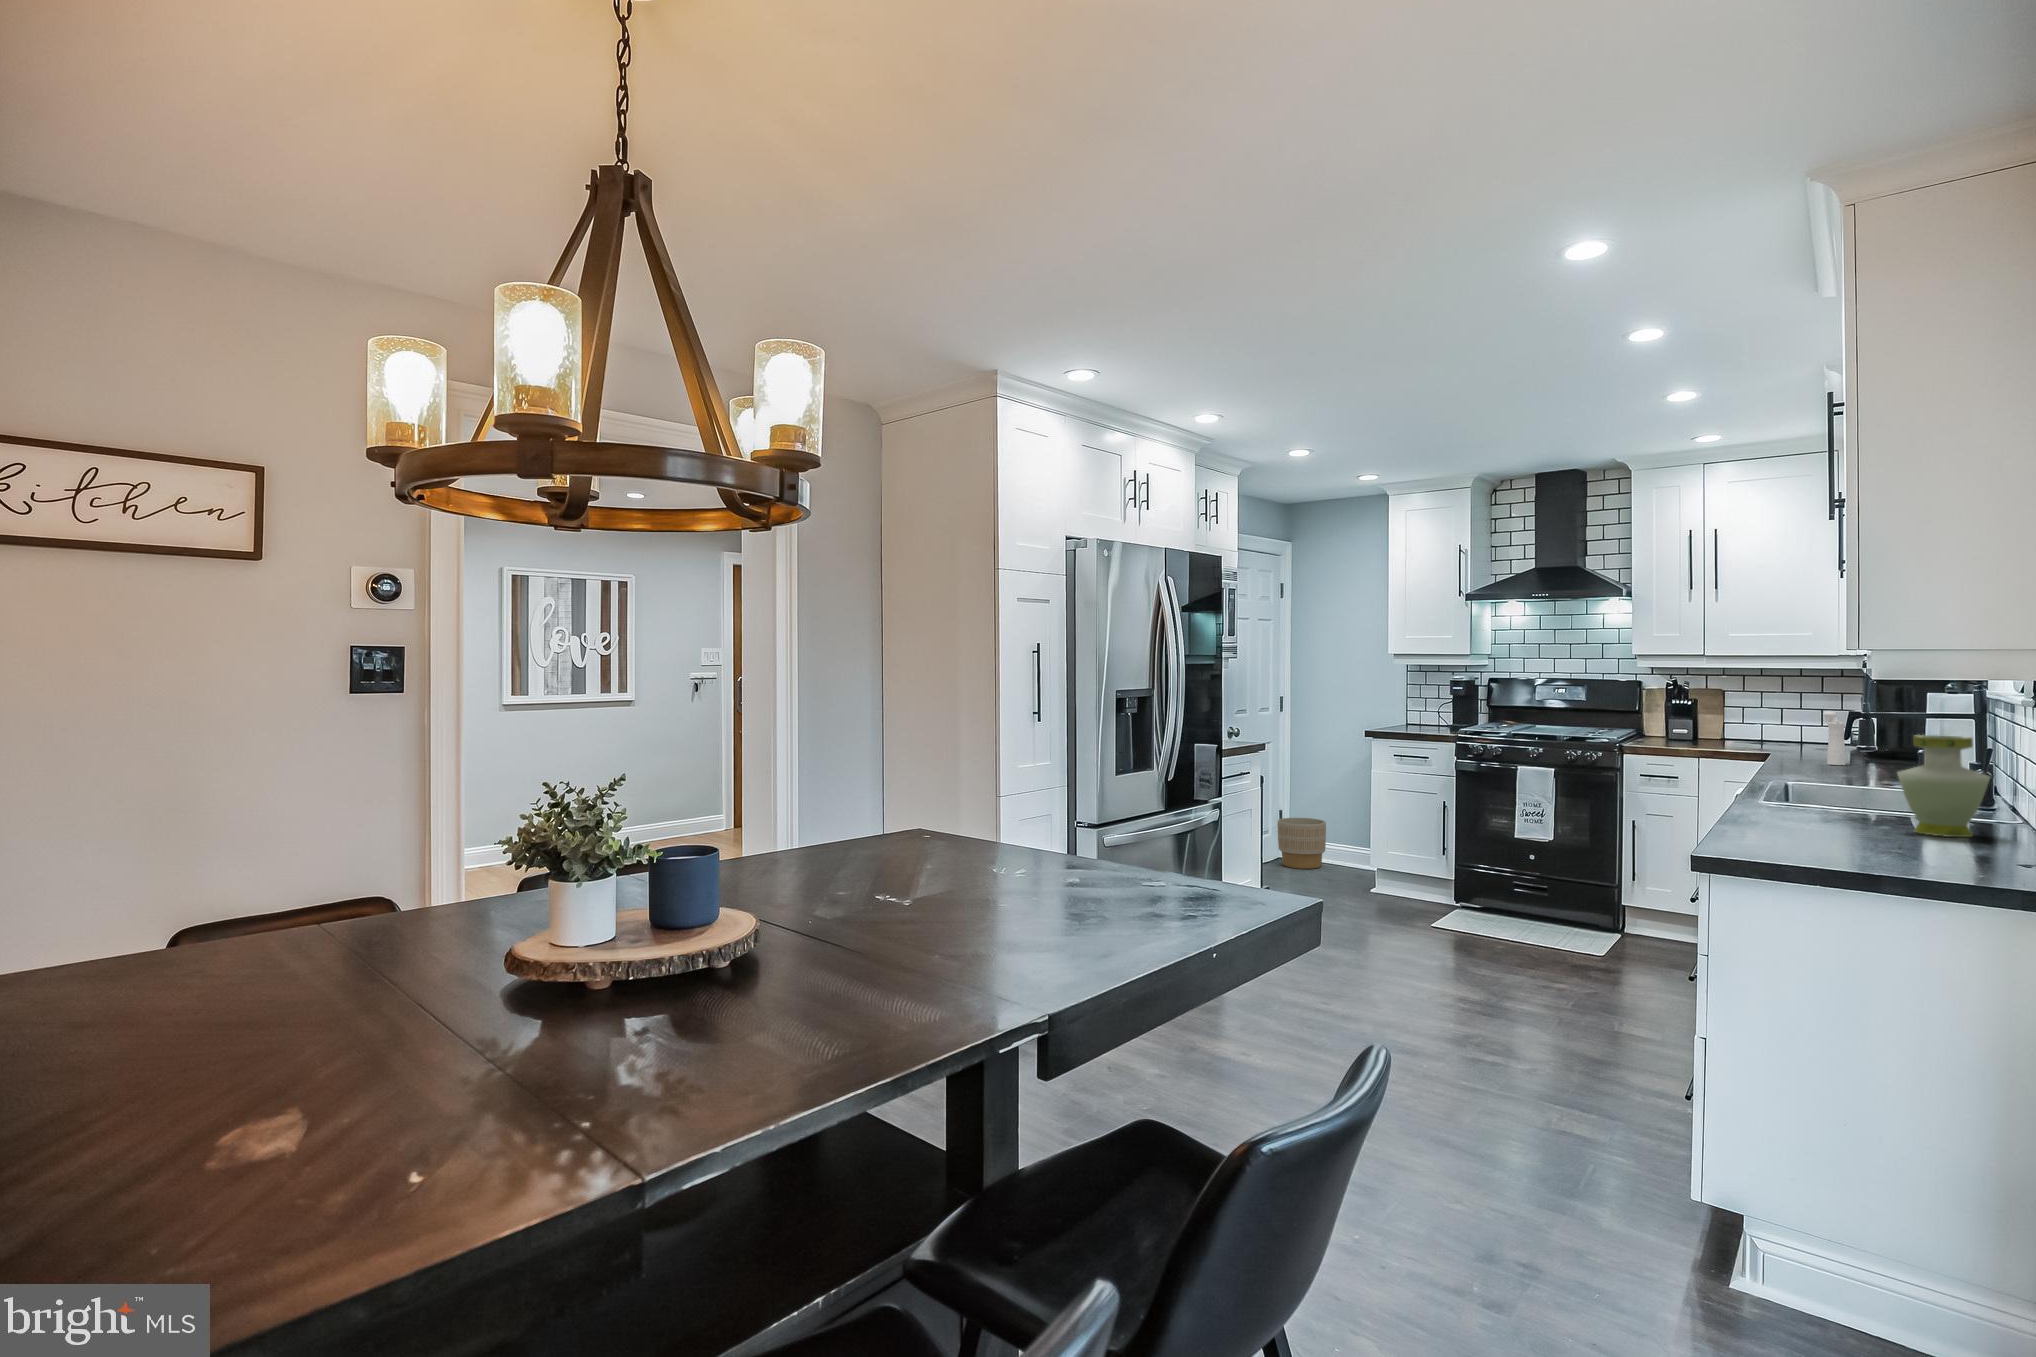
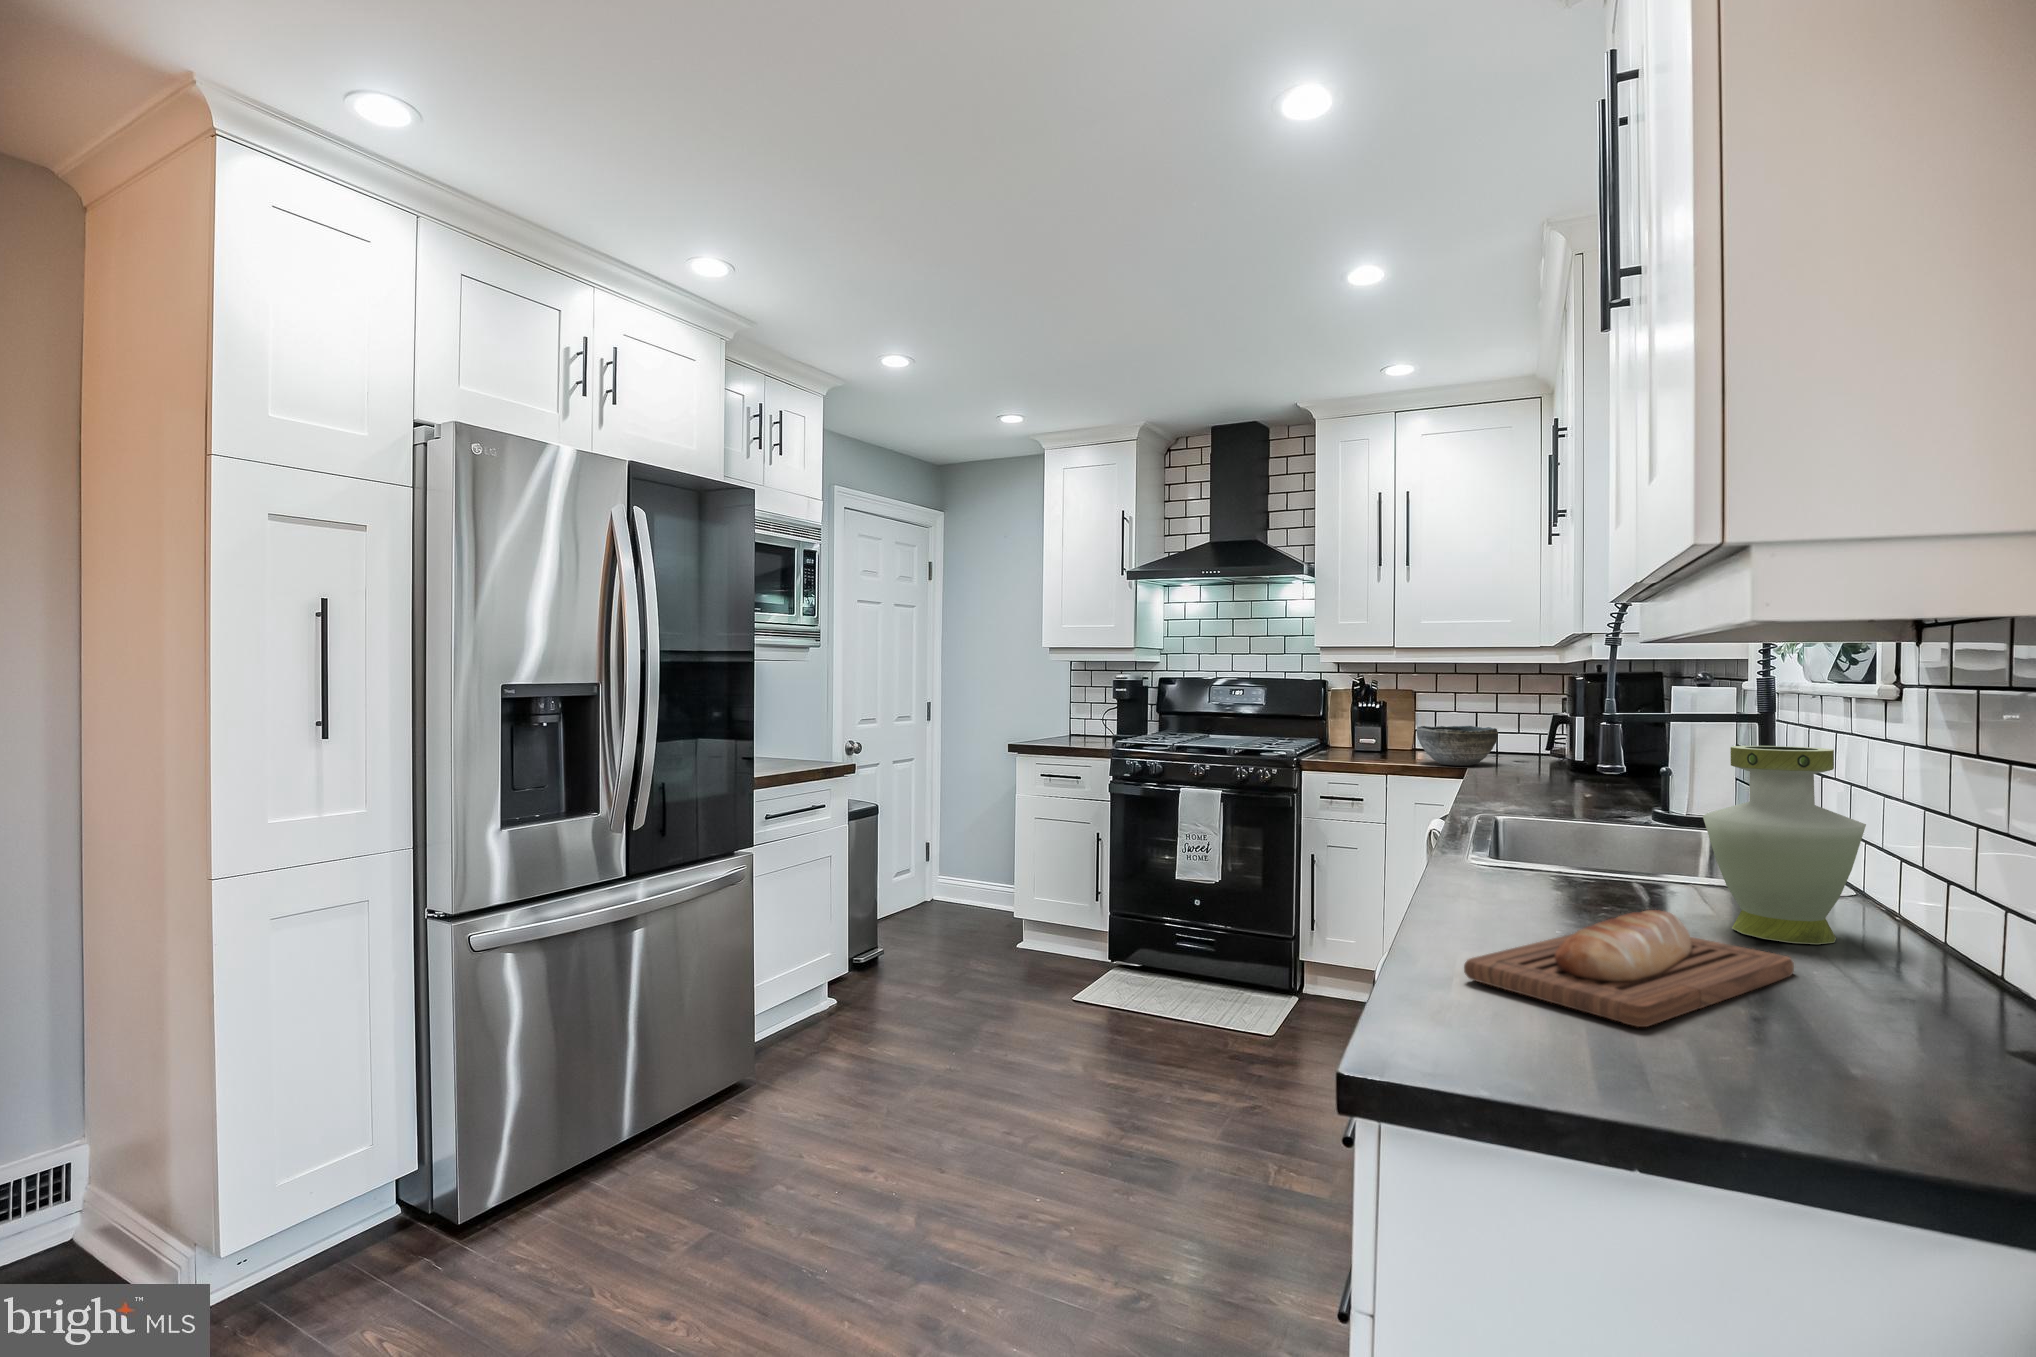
pepper mill: present [1823,711,1846,765] -> none [1526,714,1554,785]
bowl: none [1726,719,1801,751] -> present [1417,726,1498,766]
bread loaf: none [1748,815,1931,855] -> present [1464,910,1794,1027]
planter: present [1278,818,1326,869] -> none [917,853,976,920]

